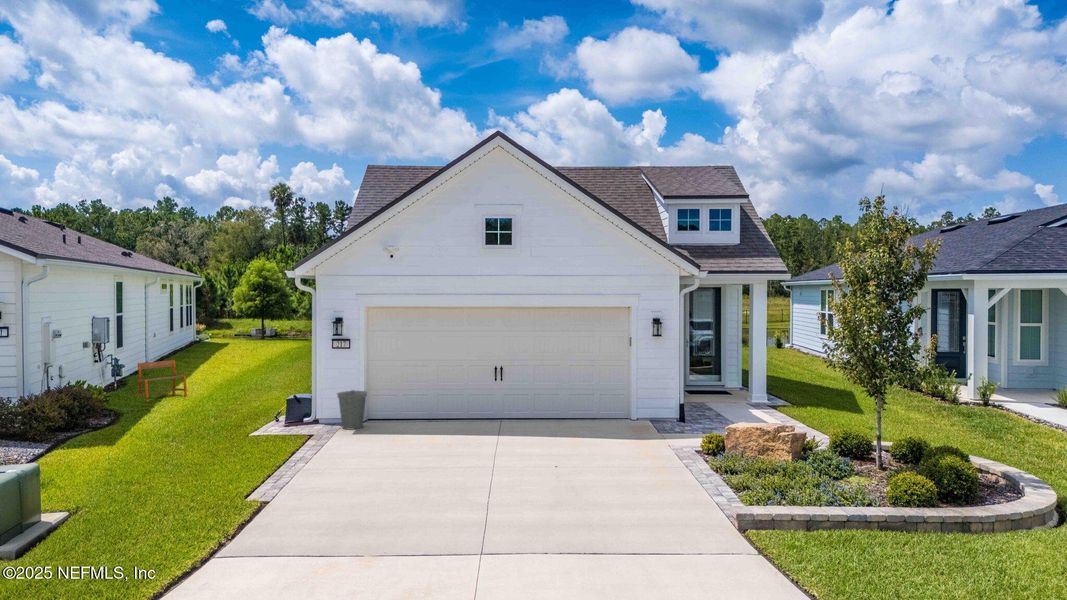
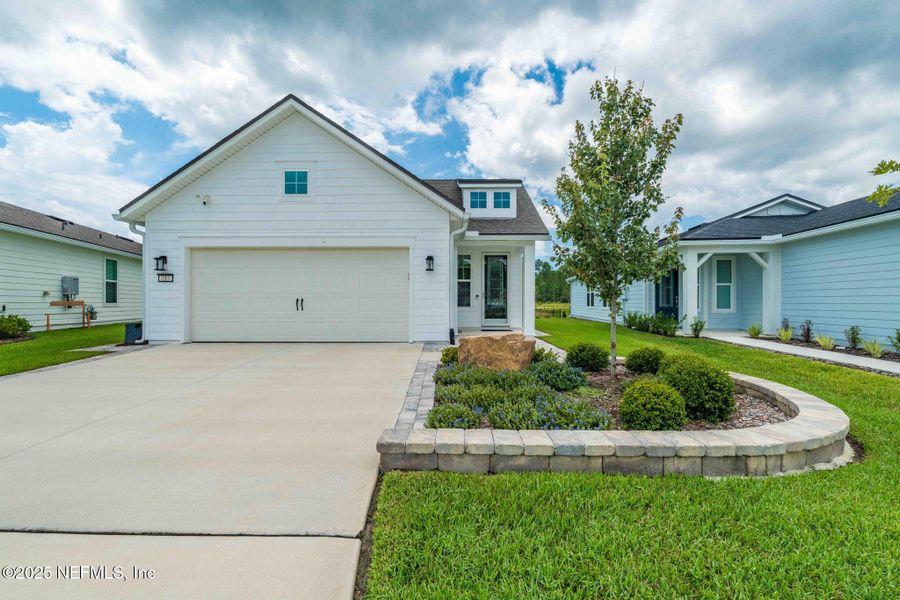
trash can: present [337,390,367,430] -> none [146,314,178,348]

